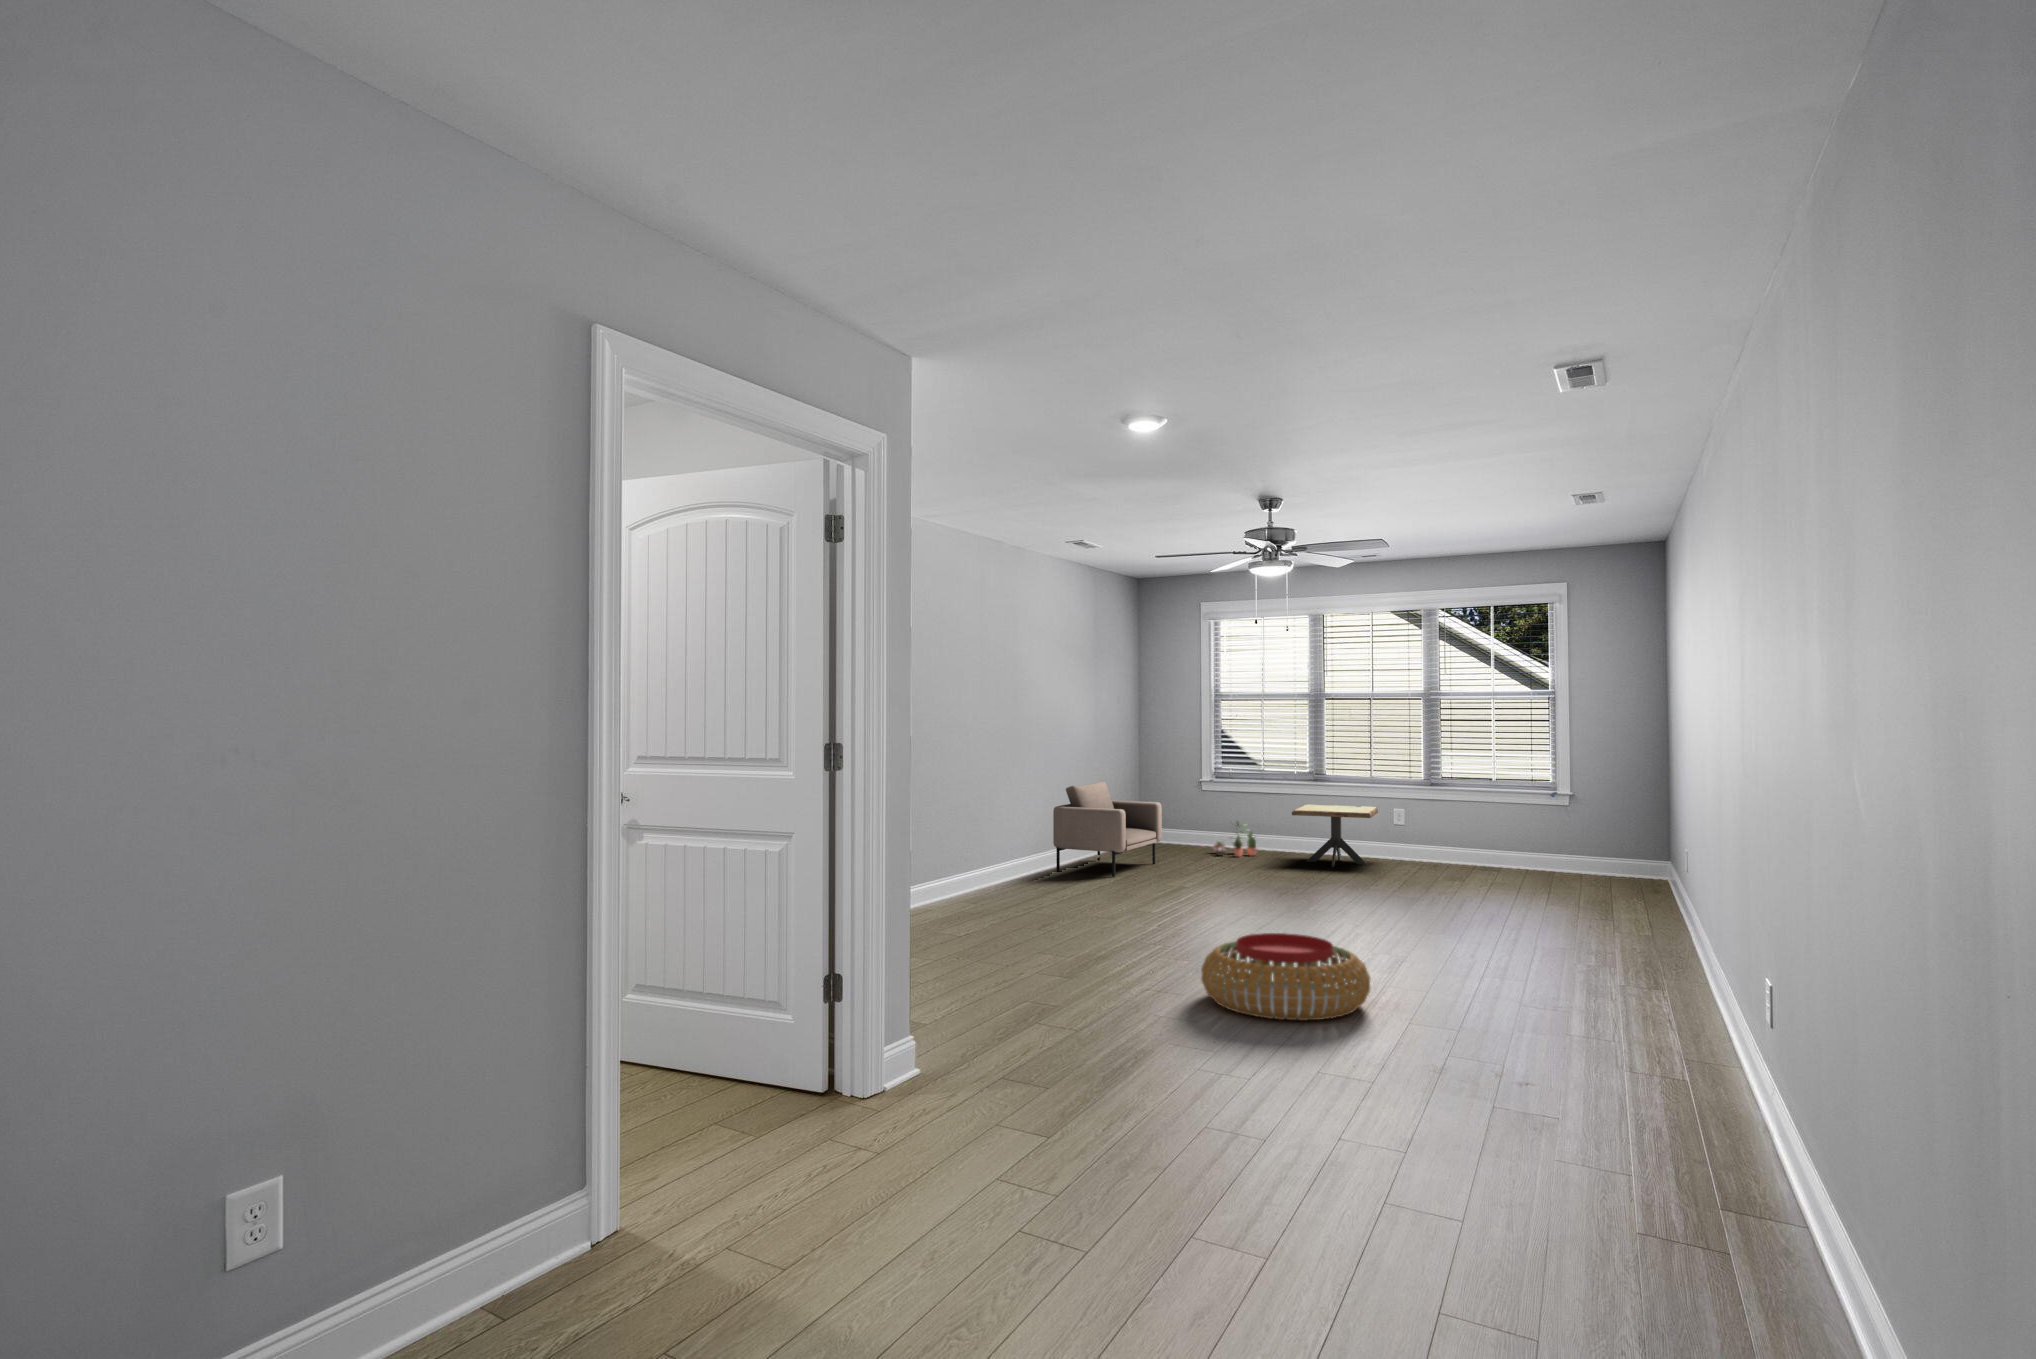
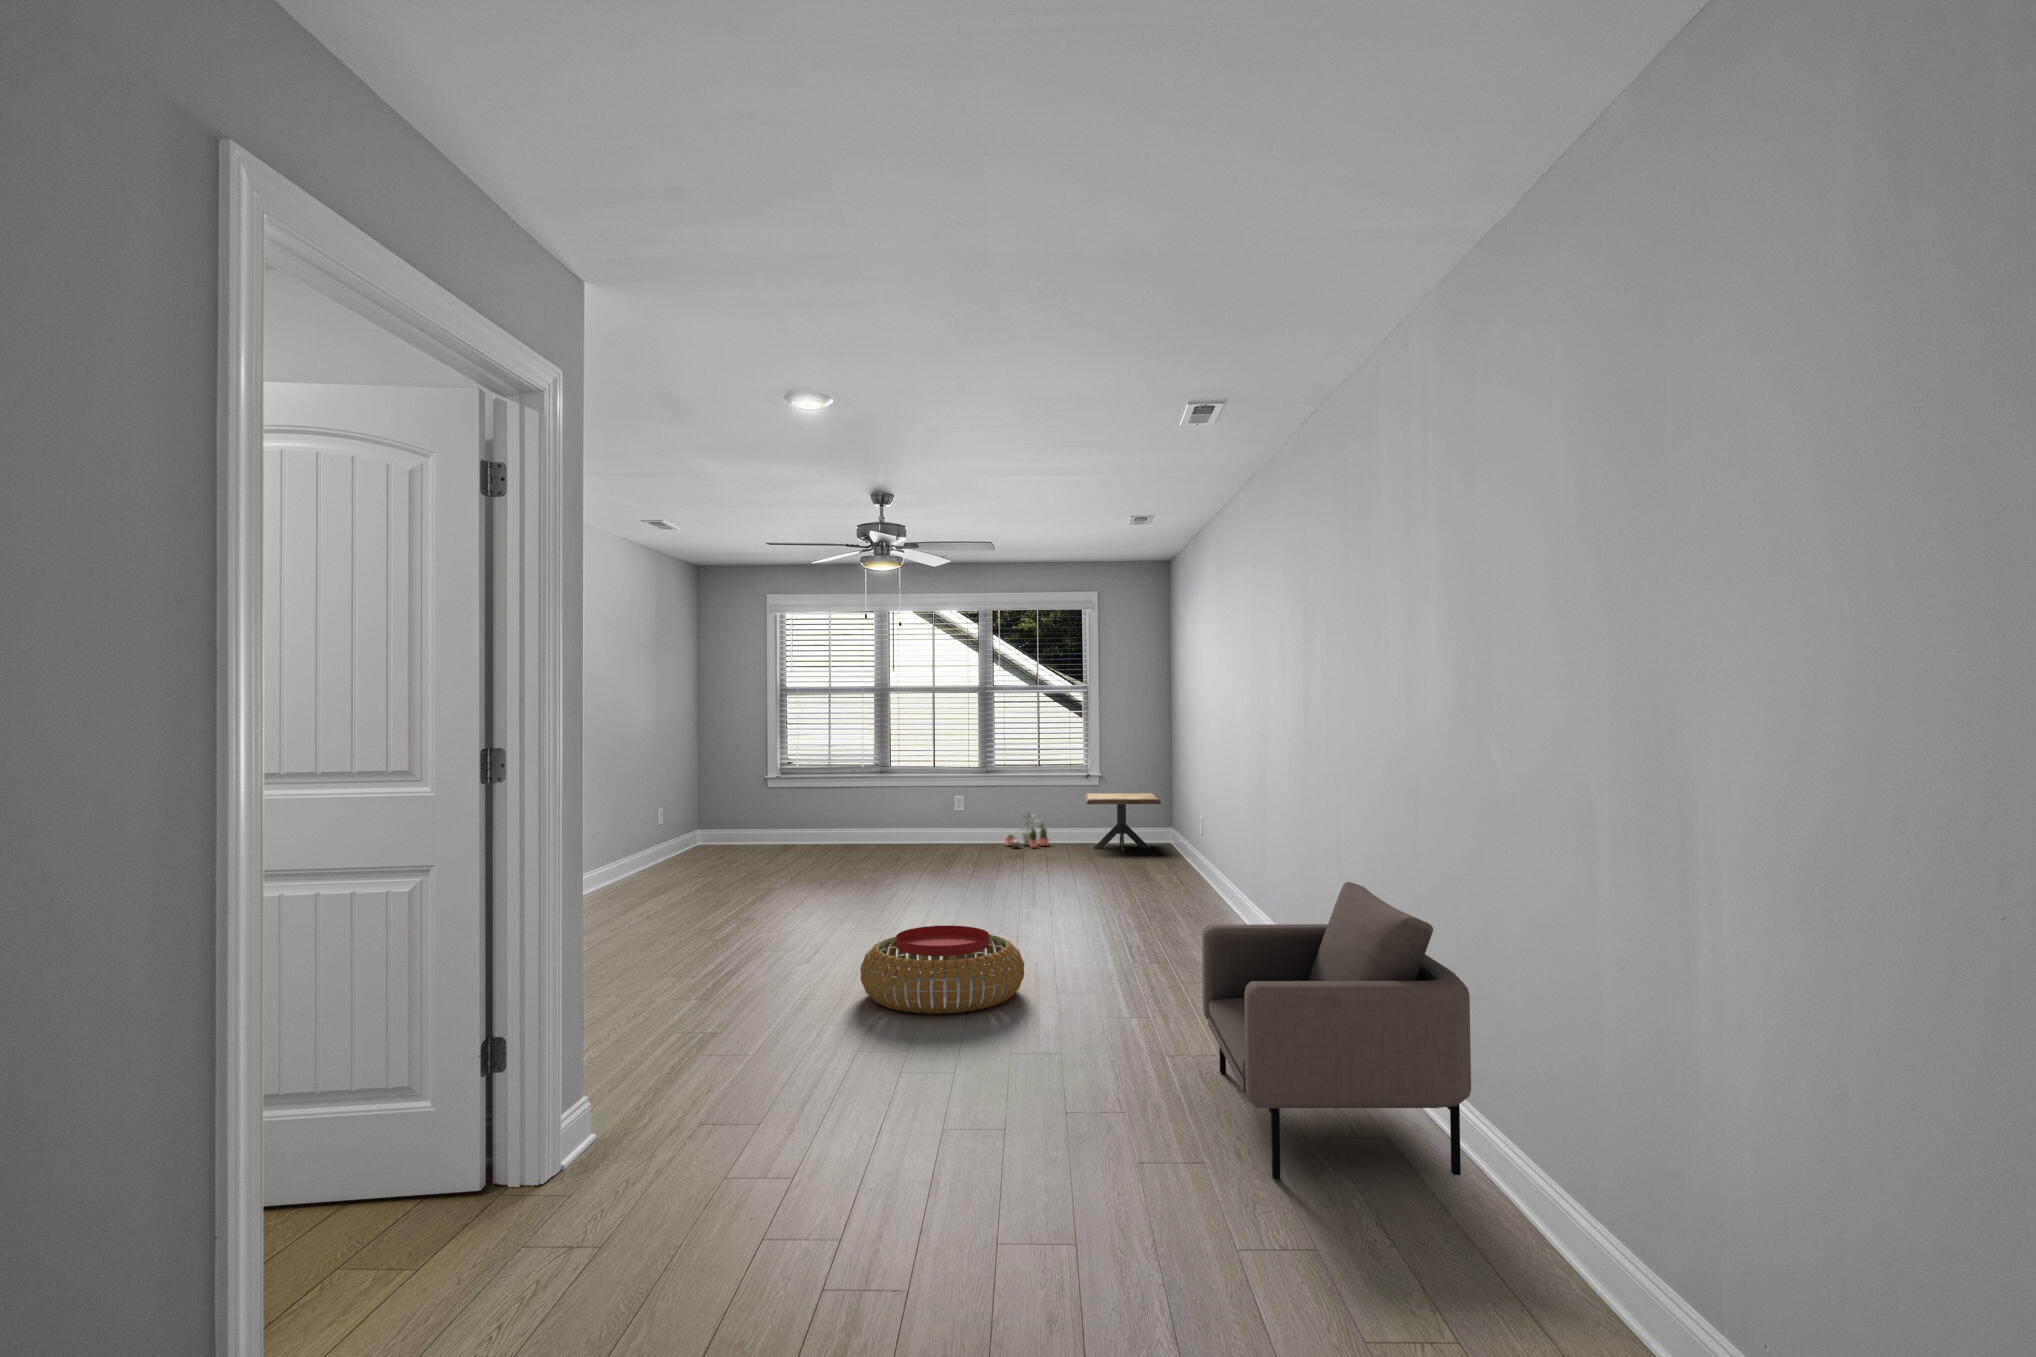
armchair: present [1053,782,1162,877] -> present [1202,882,1471,1179]
side table: present [1292,805,1378,867] -> present [1085,793,1161,852]
potted plant: present [1213,821,1257,857] -> present [1004,813,1049,848]

